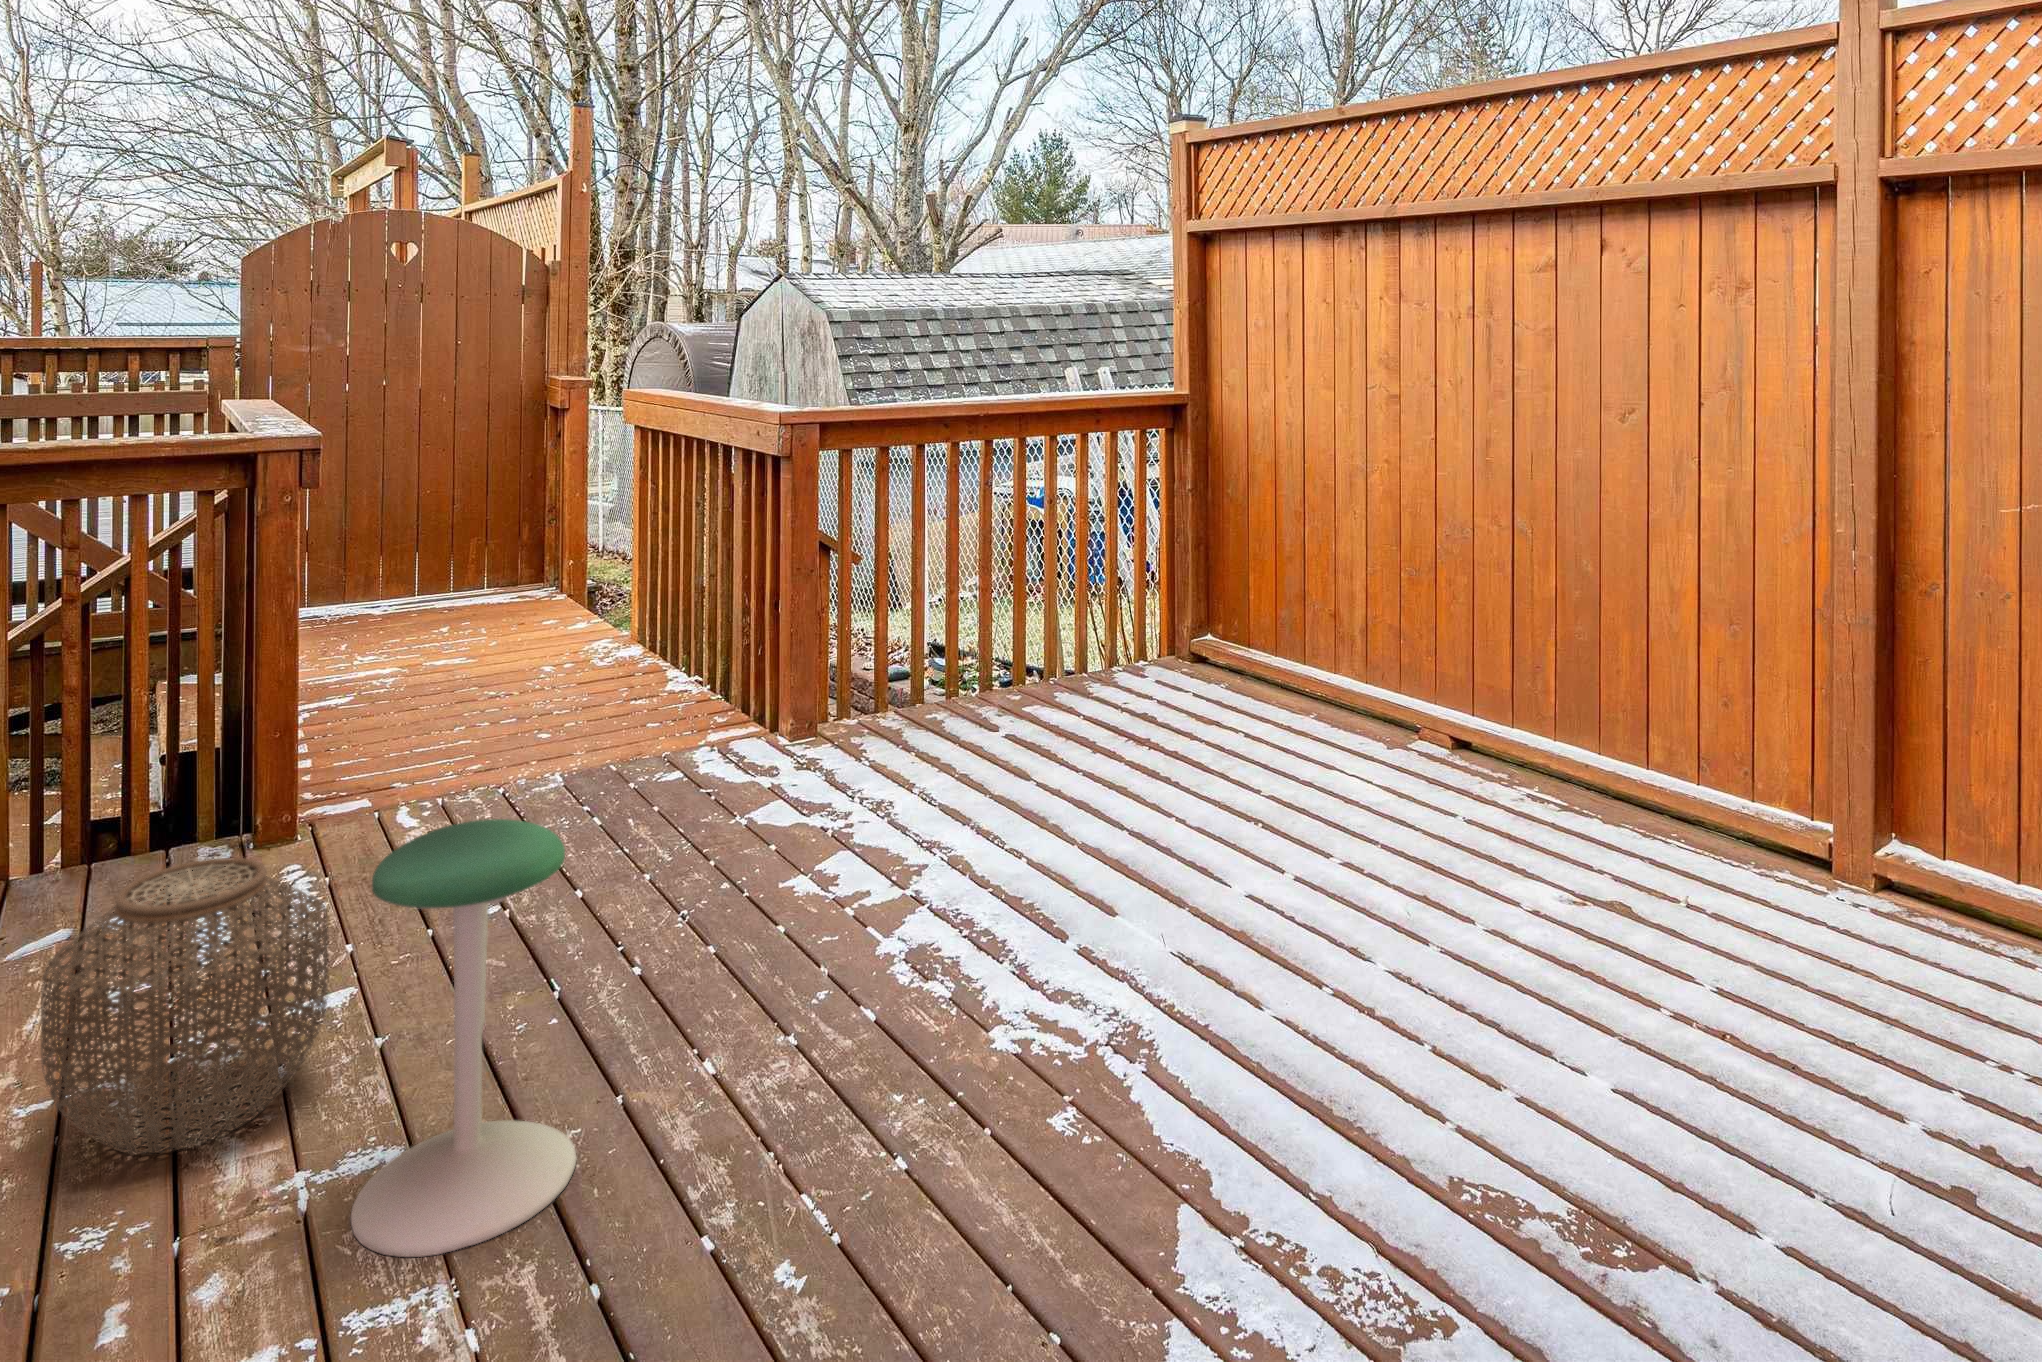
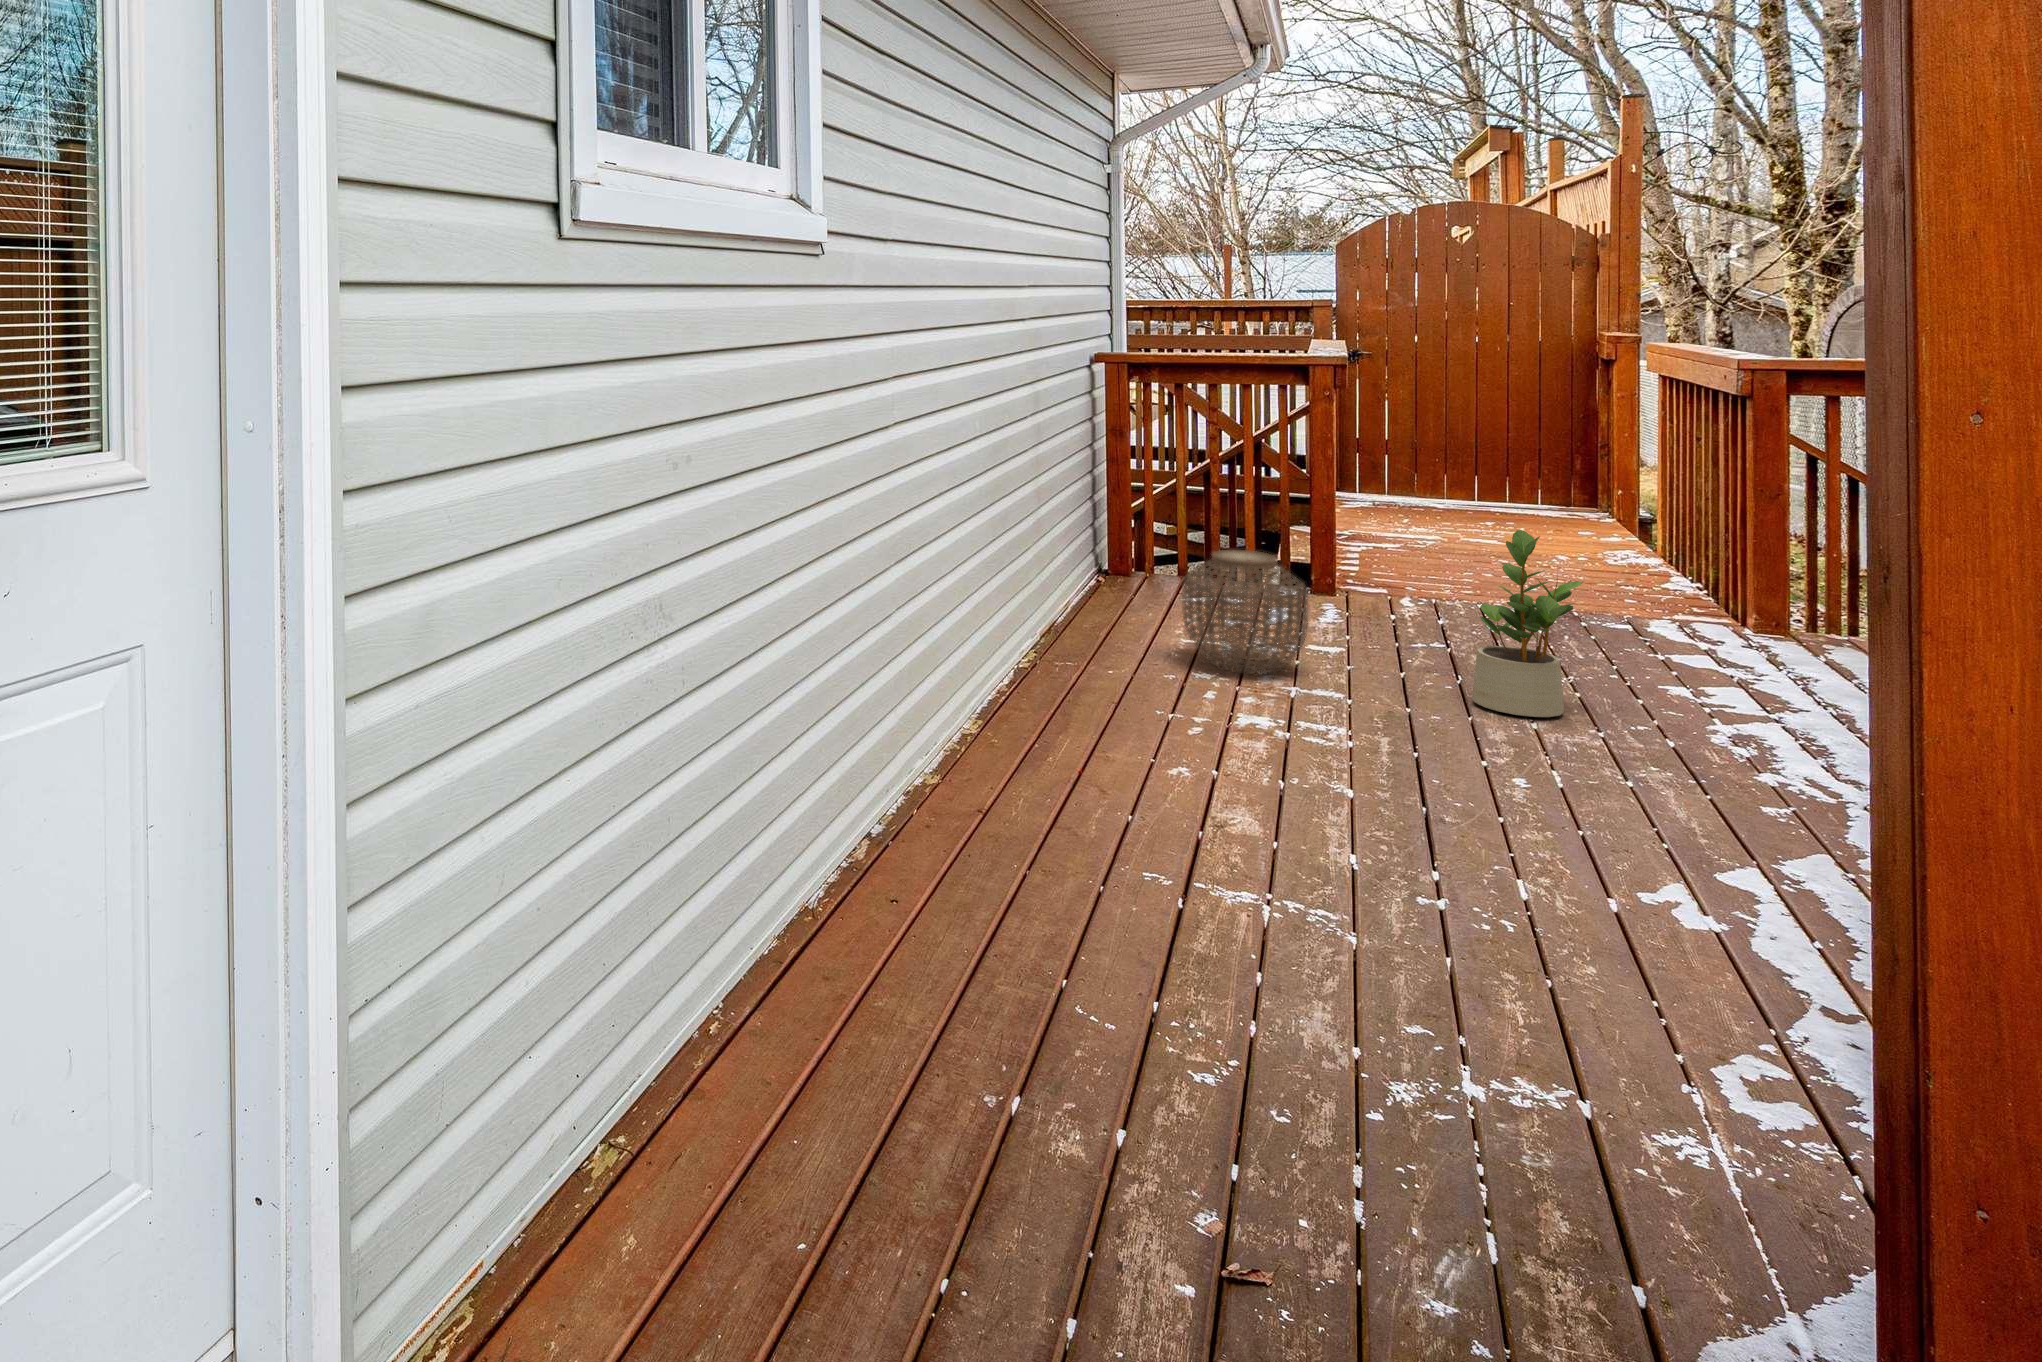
potted plant: none [608,716,746,1030] -> present [1472,530,1582,717]
stool: present [351,819,576,1257] -> none [1300,543,1420,737]

